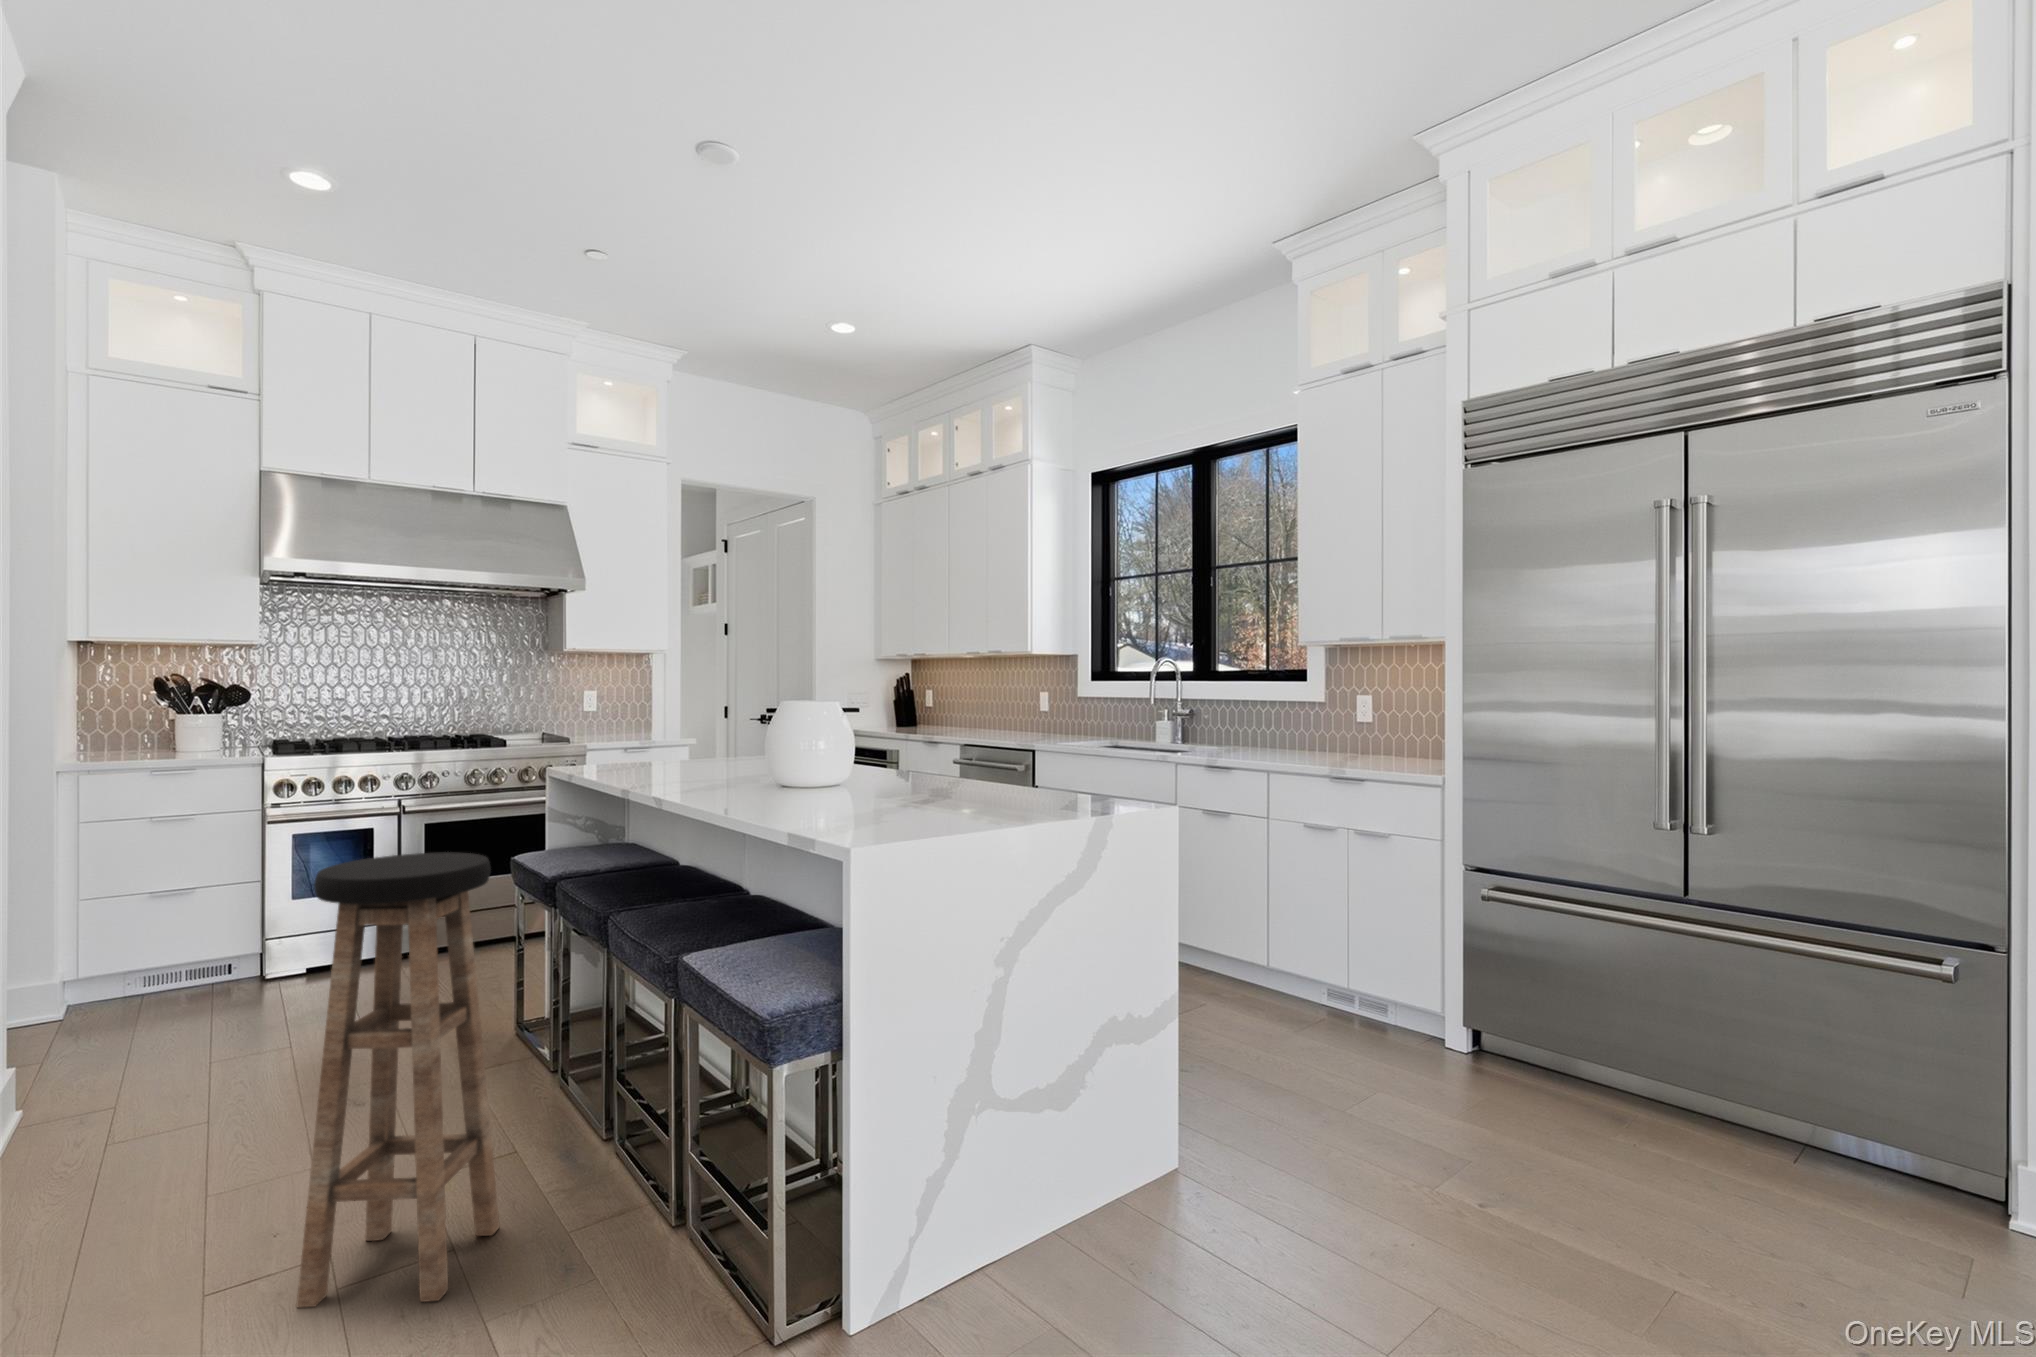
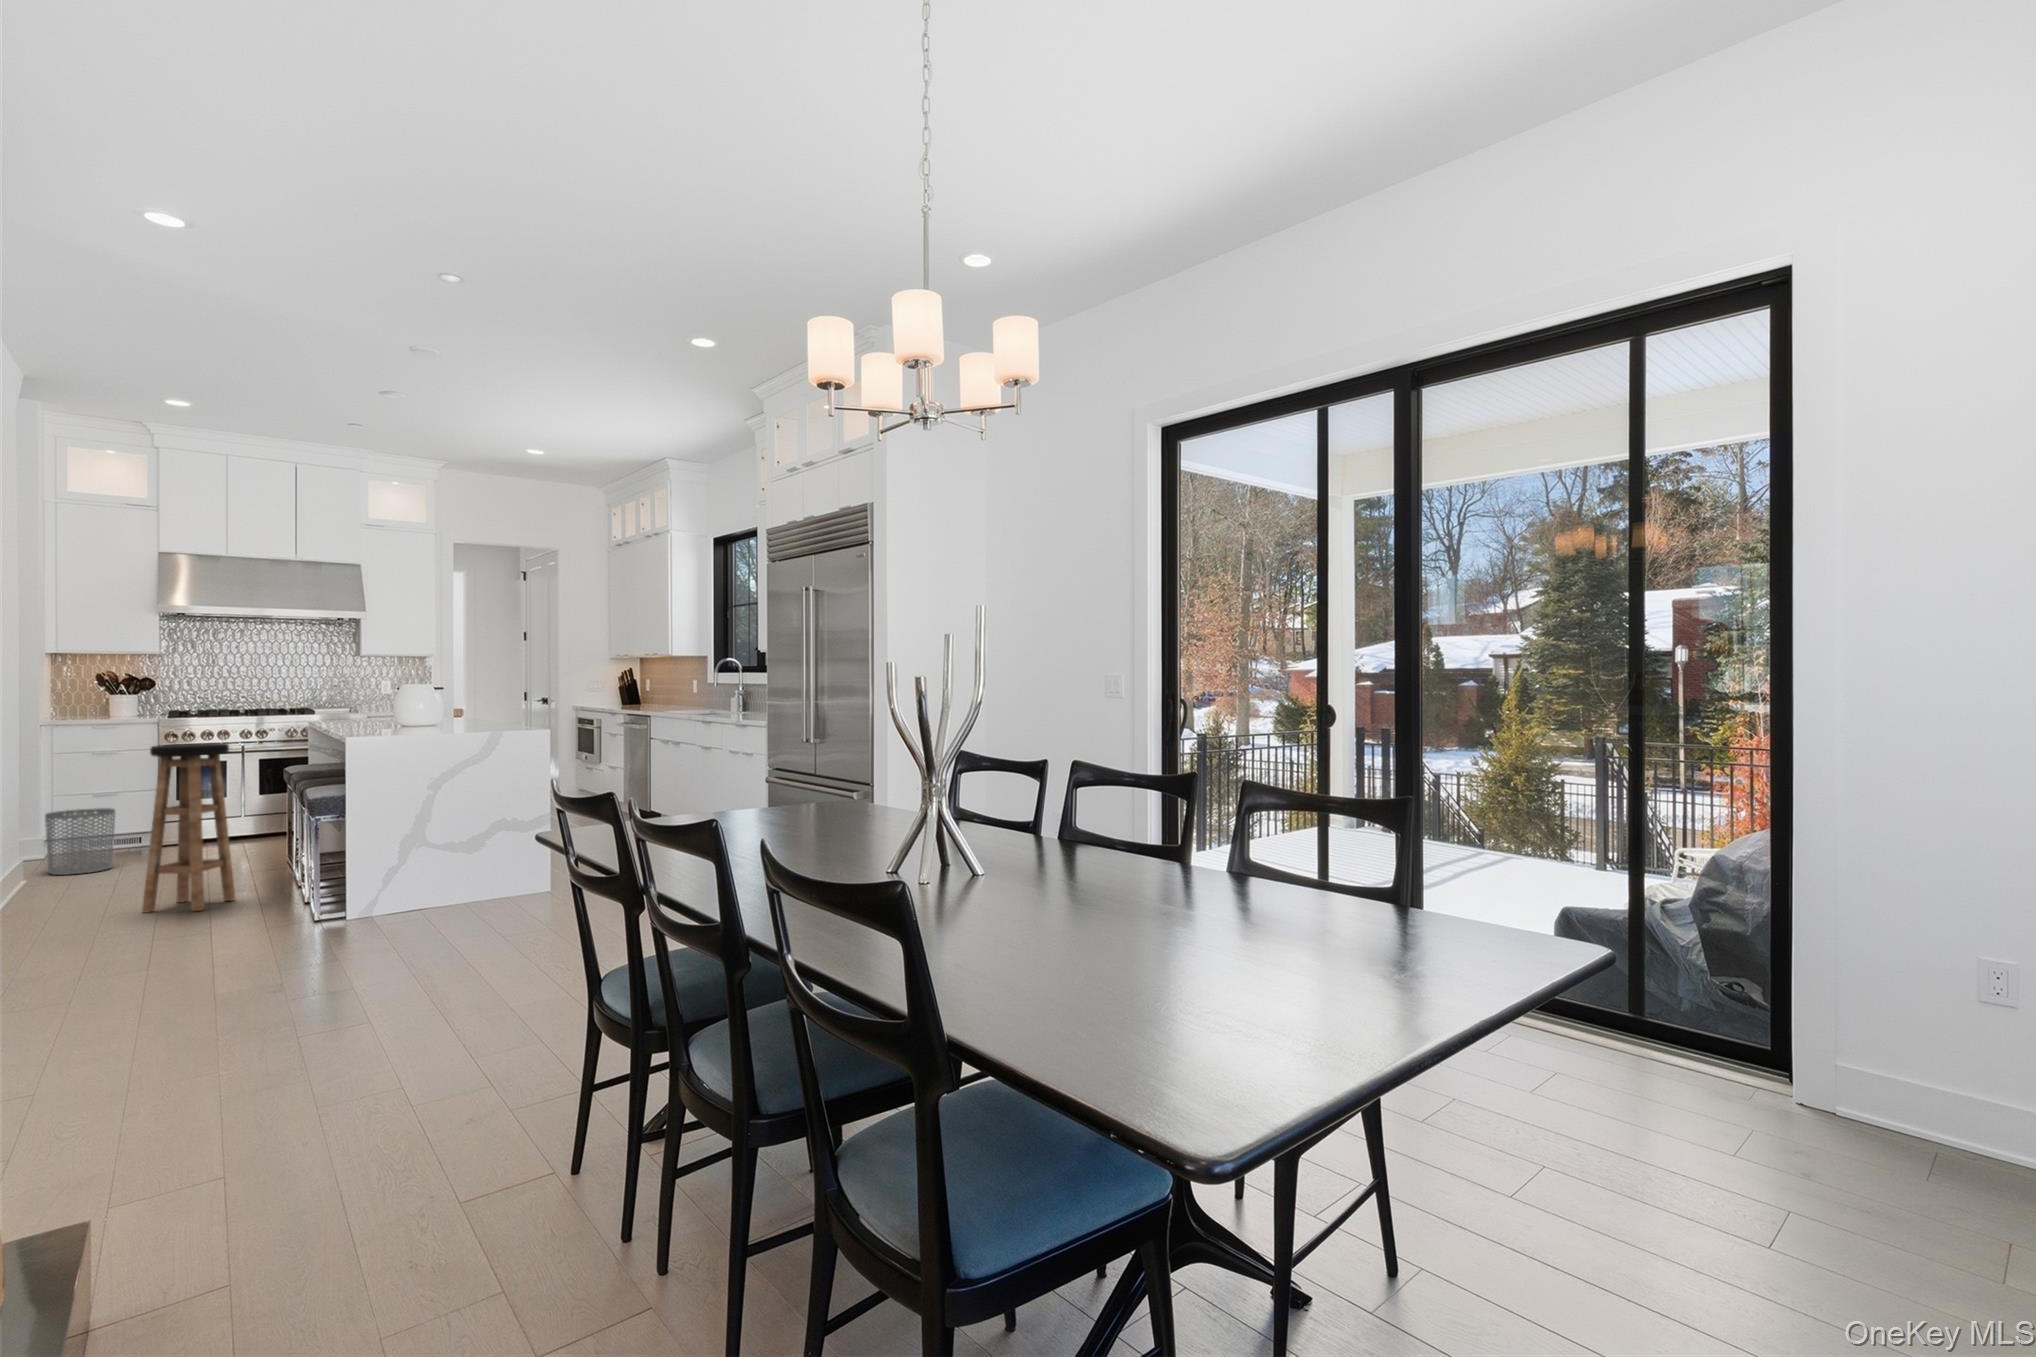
waste bin: none [61,943,197,1093] -> present [45,808,115,875]

